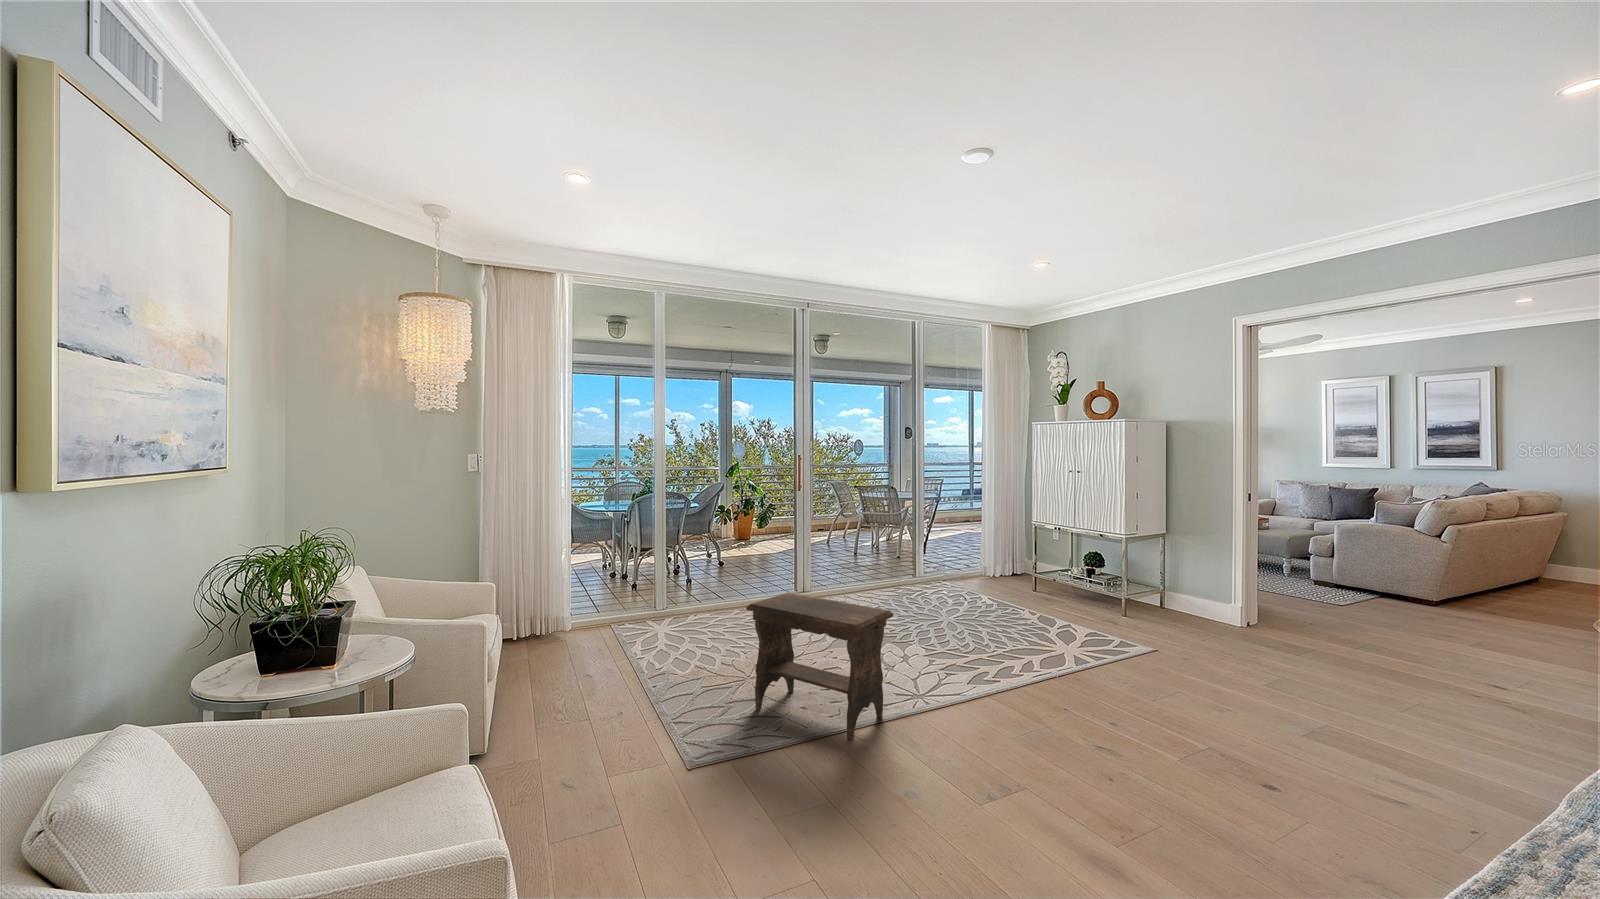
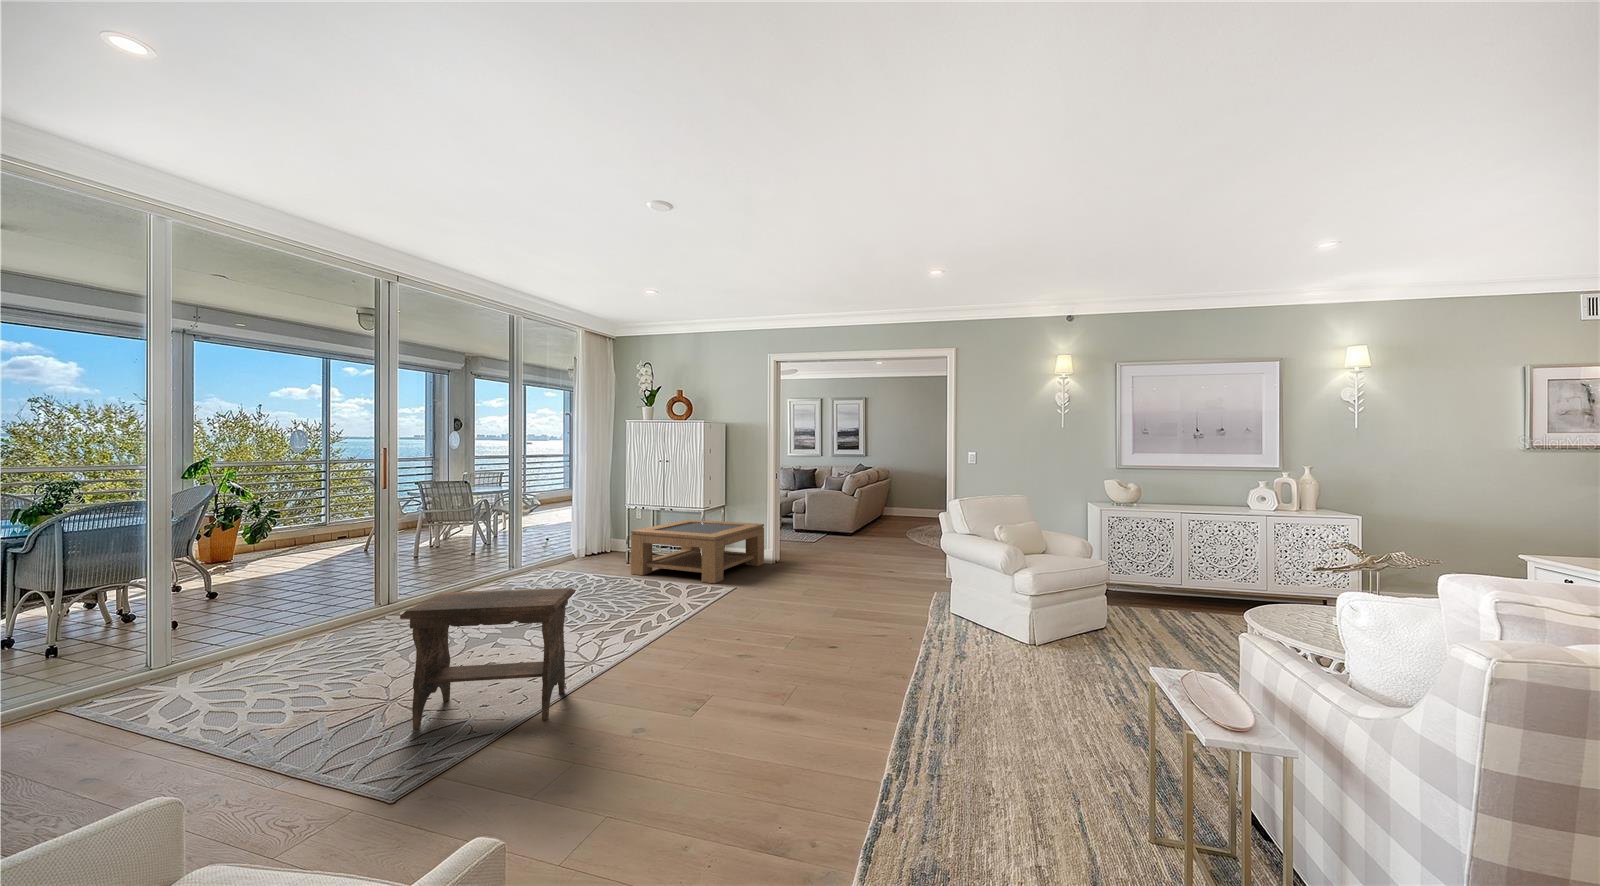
coffee table: none [1028,548,1223,638] -> present [631,519,764,583]

